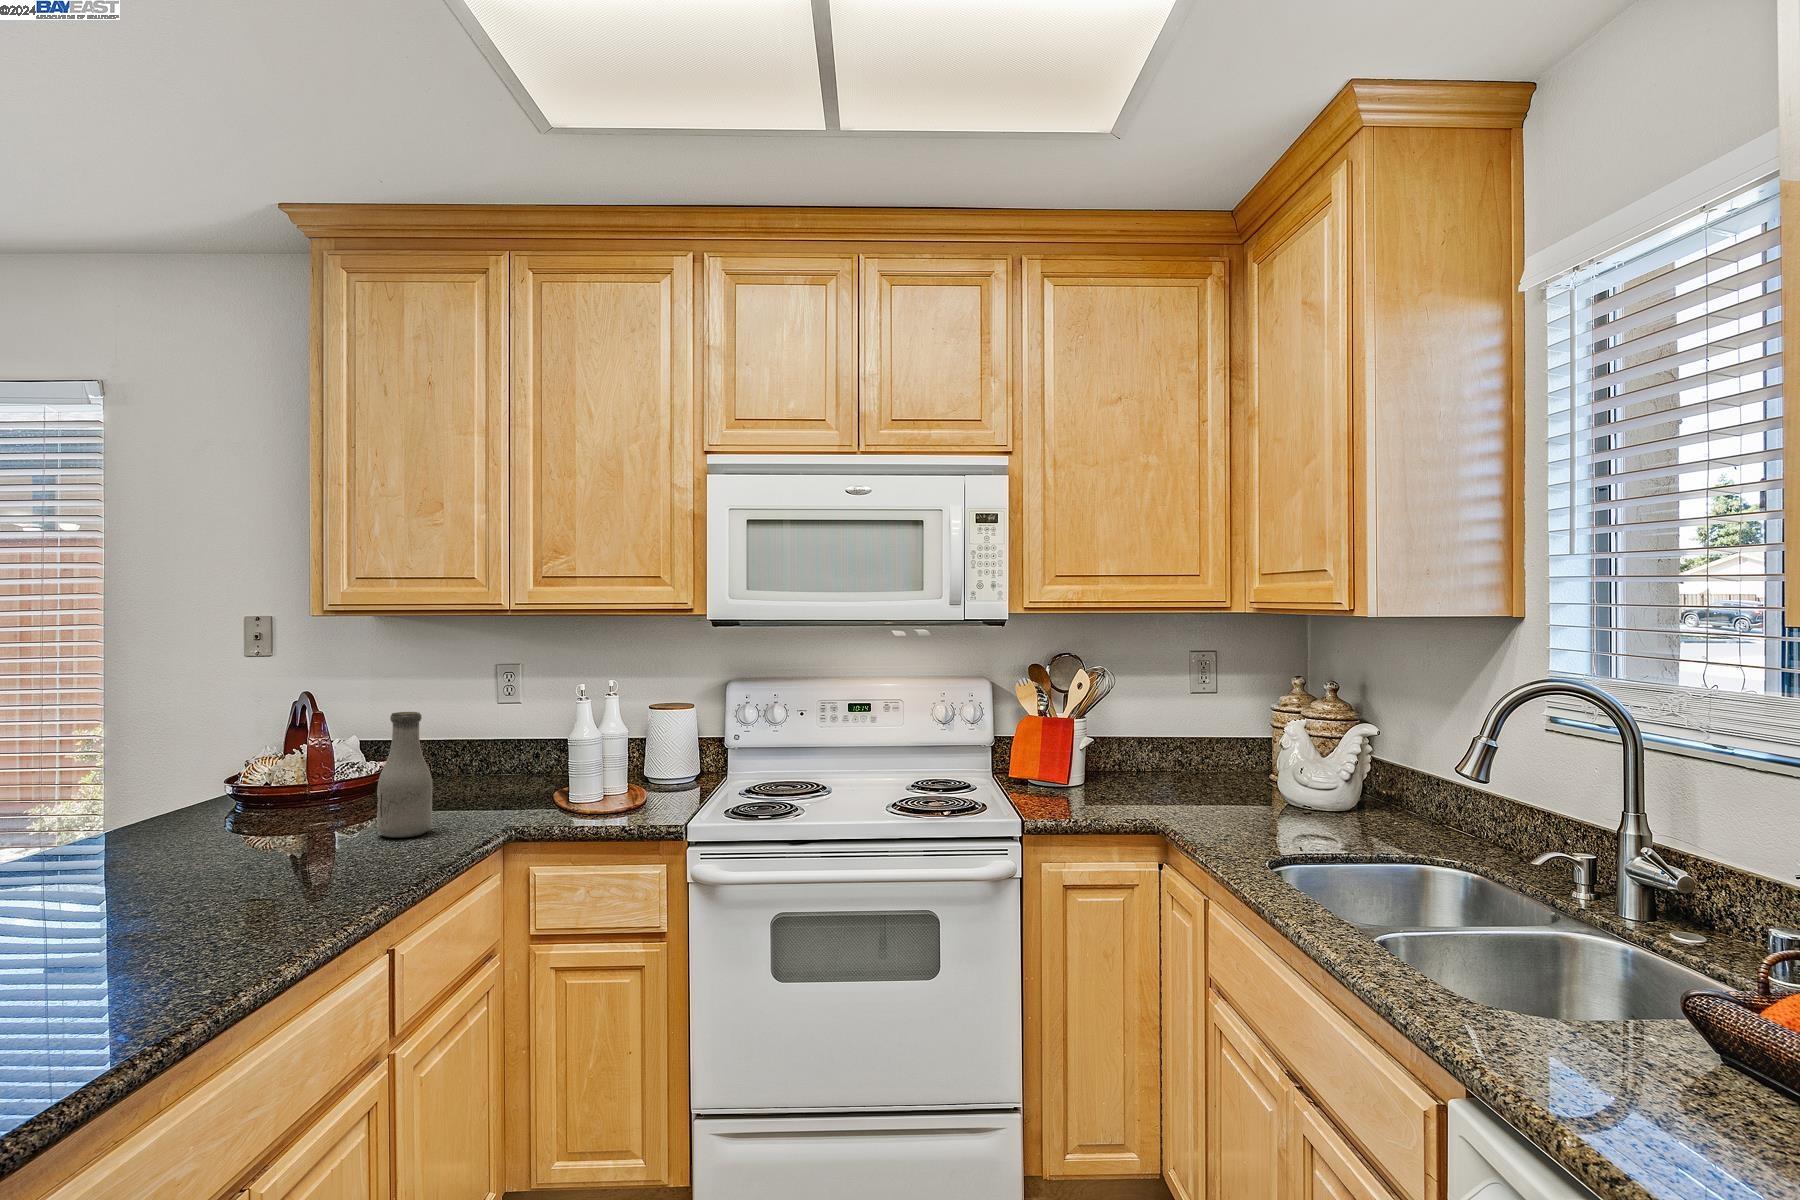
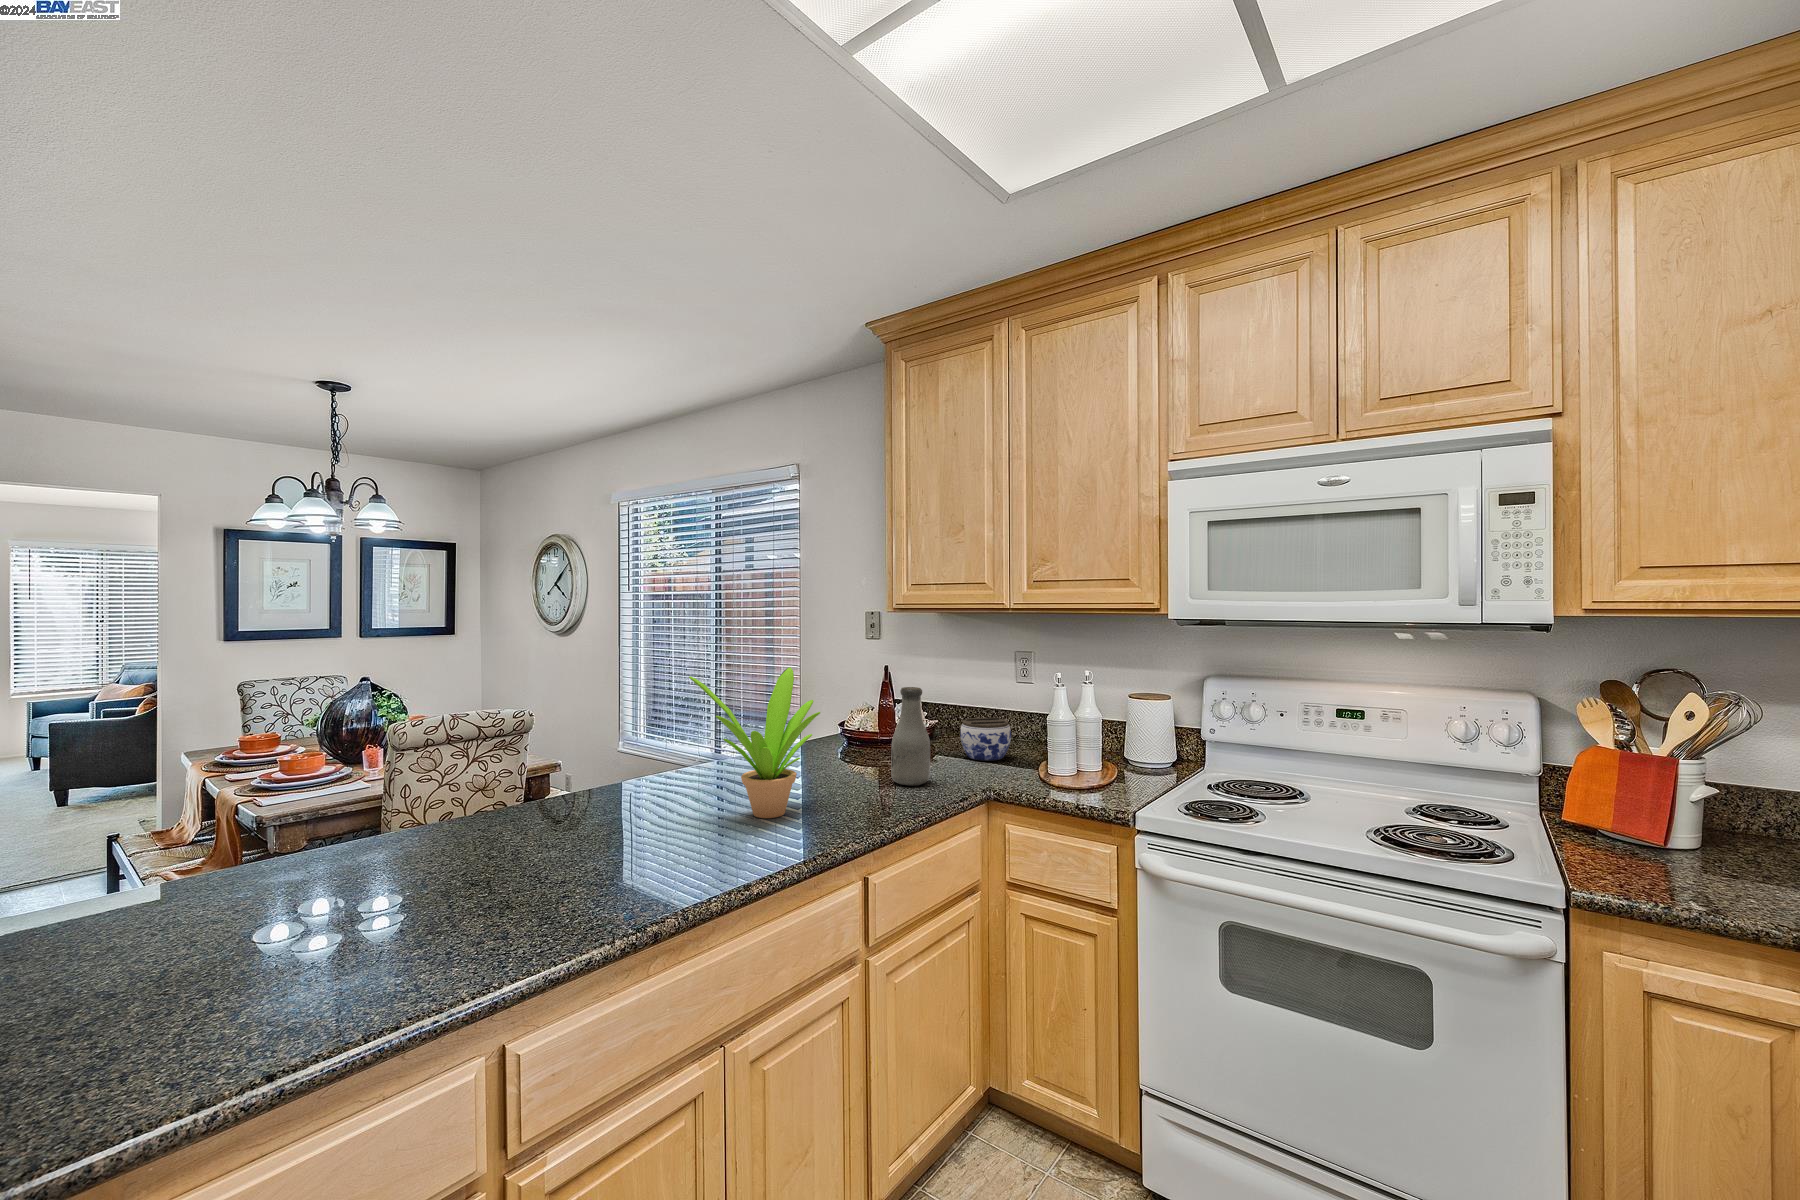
potted plant: none [106,693,333,898] -> present [689,667,820,818]
jar: none [440,747,510,802] -> present [960,718,1011,761]

